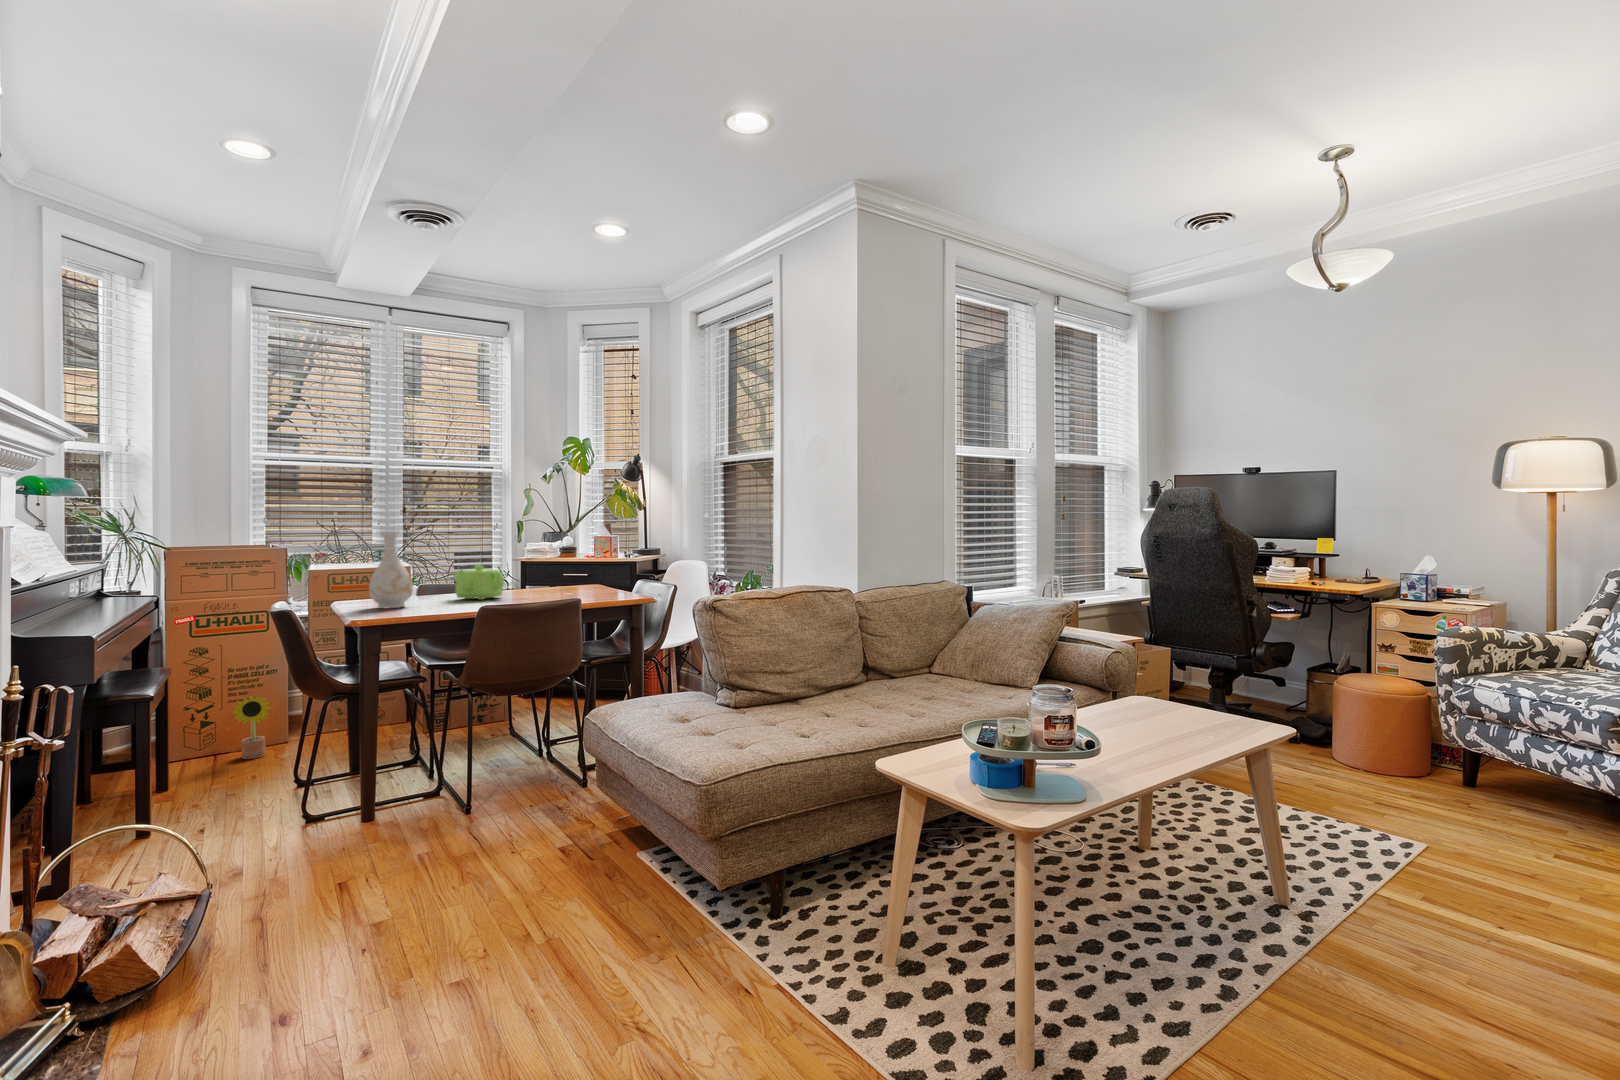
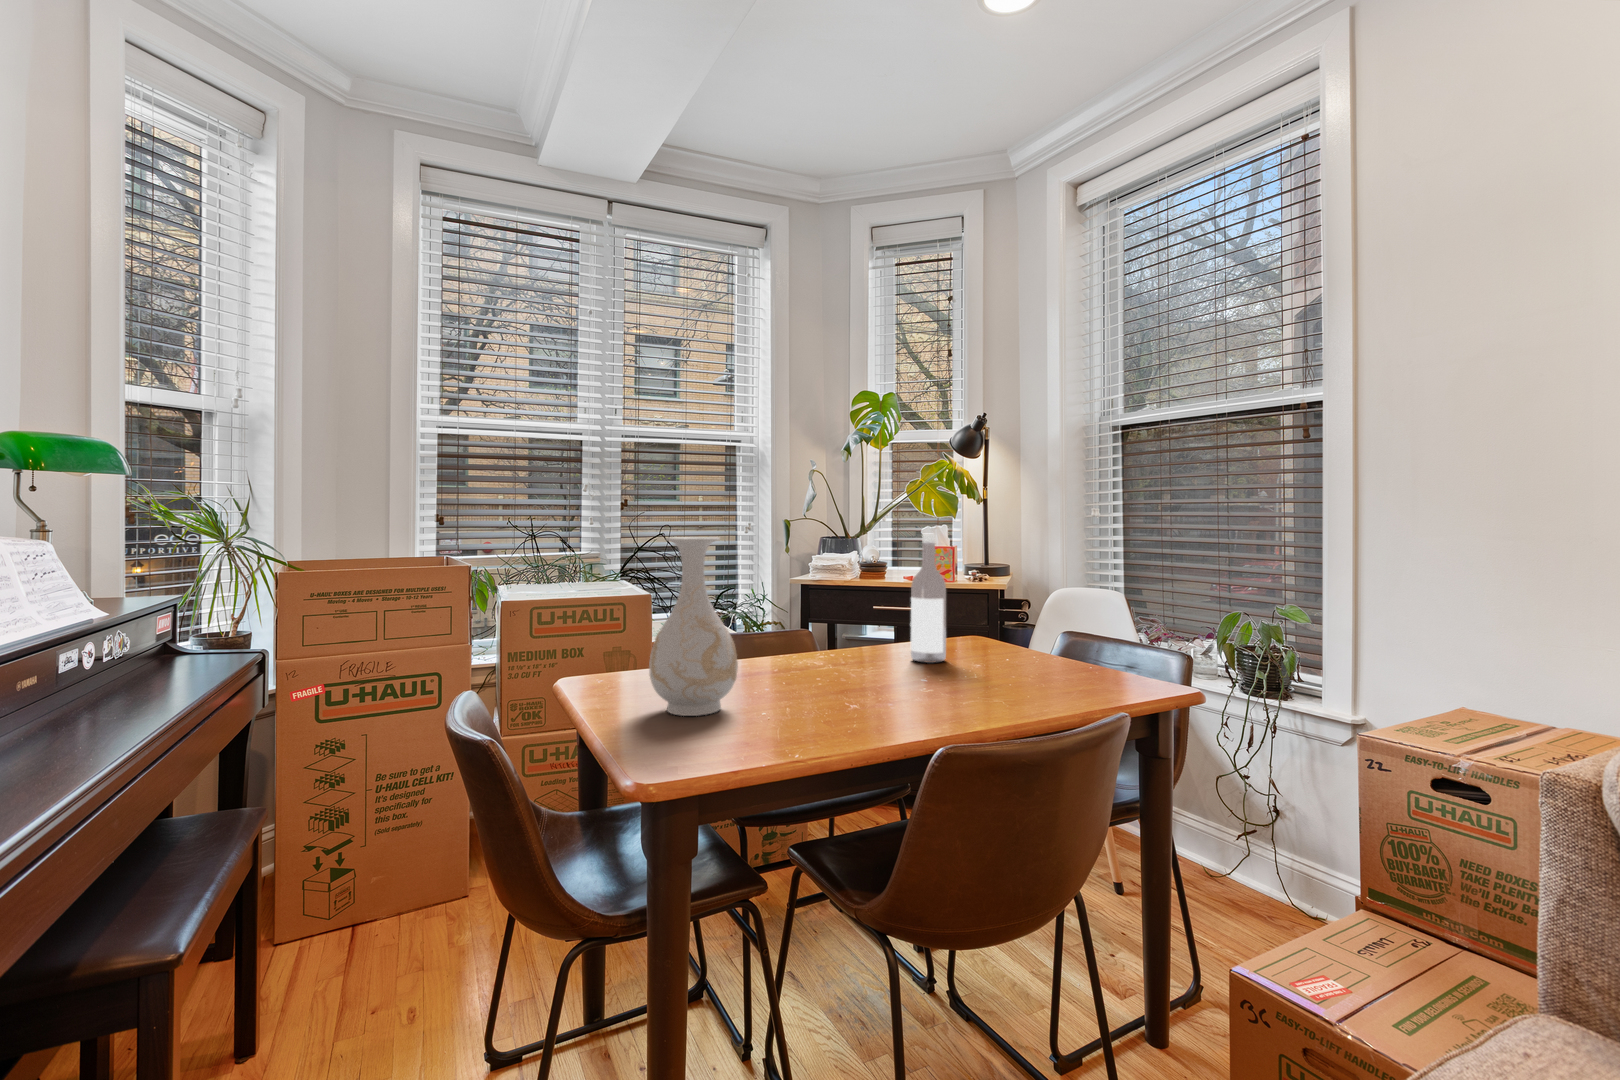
wine bottle: none [532,529,551,594] -> present [911,534,946,663]
teapot: present [453,565,504,600] -> none [778,607,888,681]
decorative plant: present [232,696,271,759] -> none [379,830,445,940]

